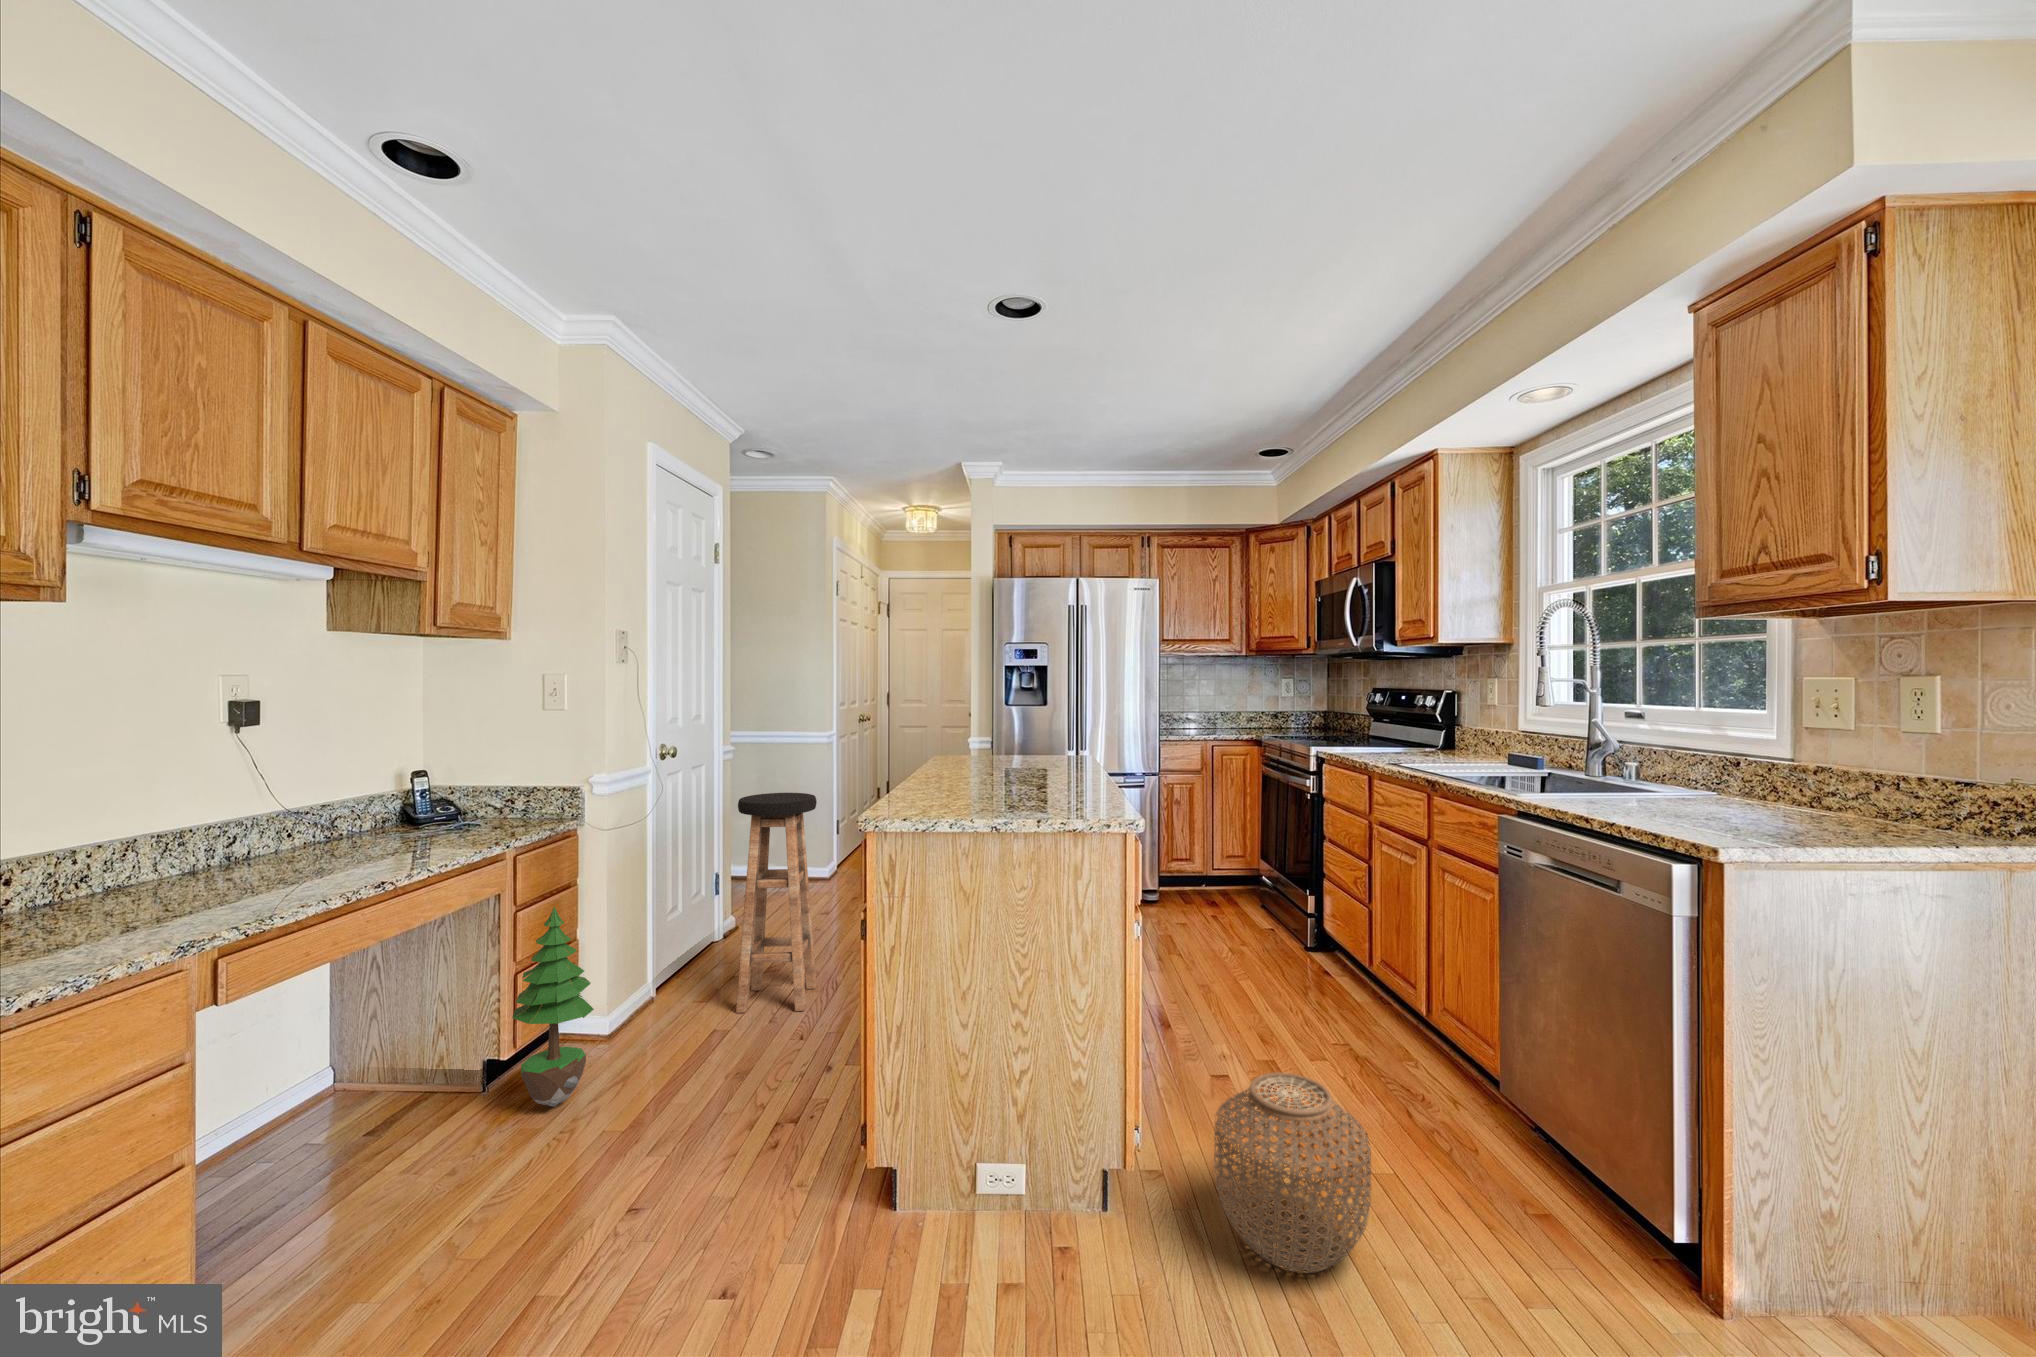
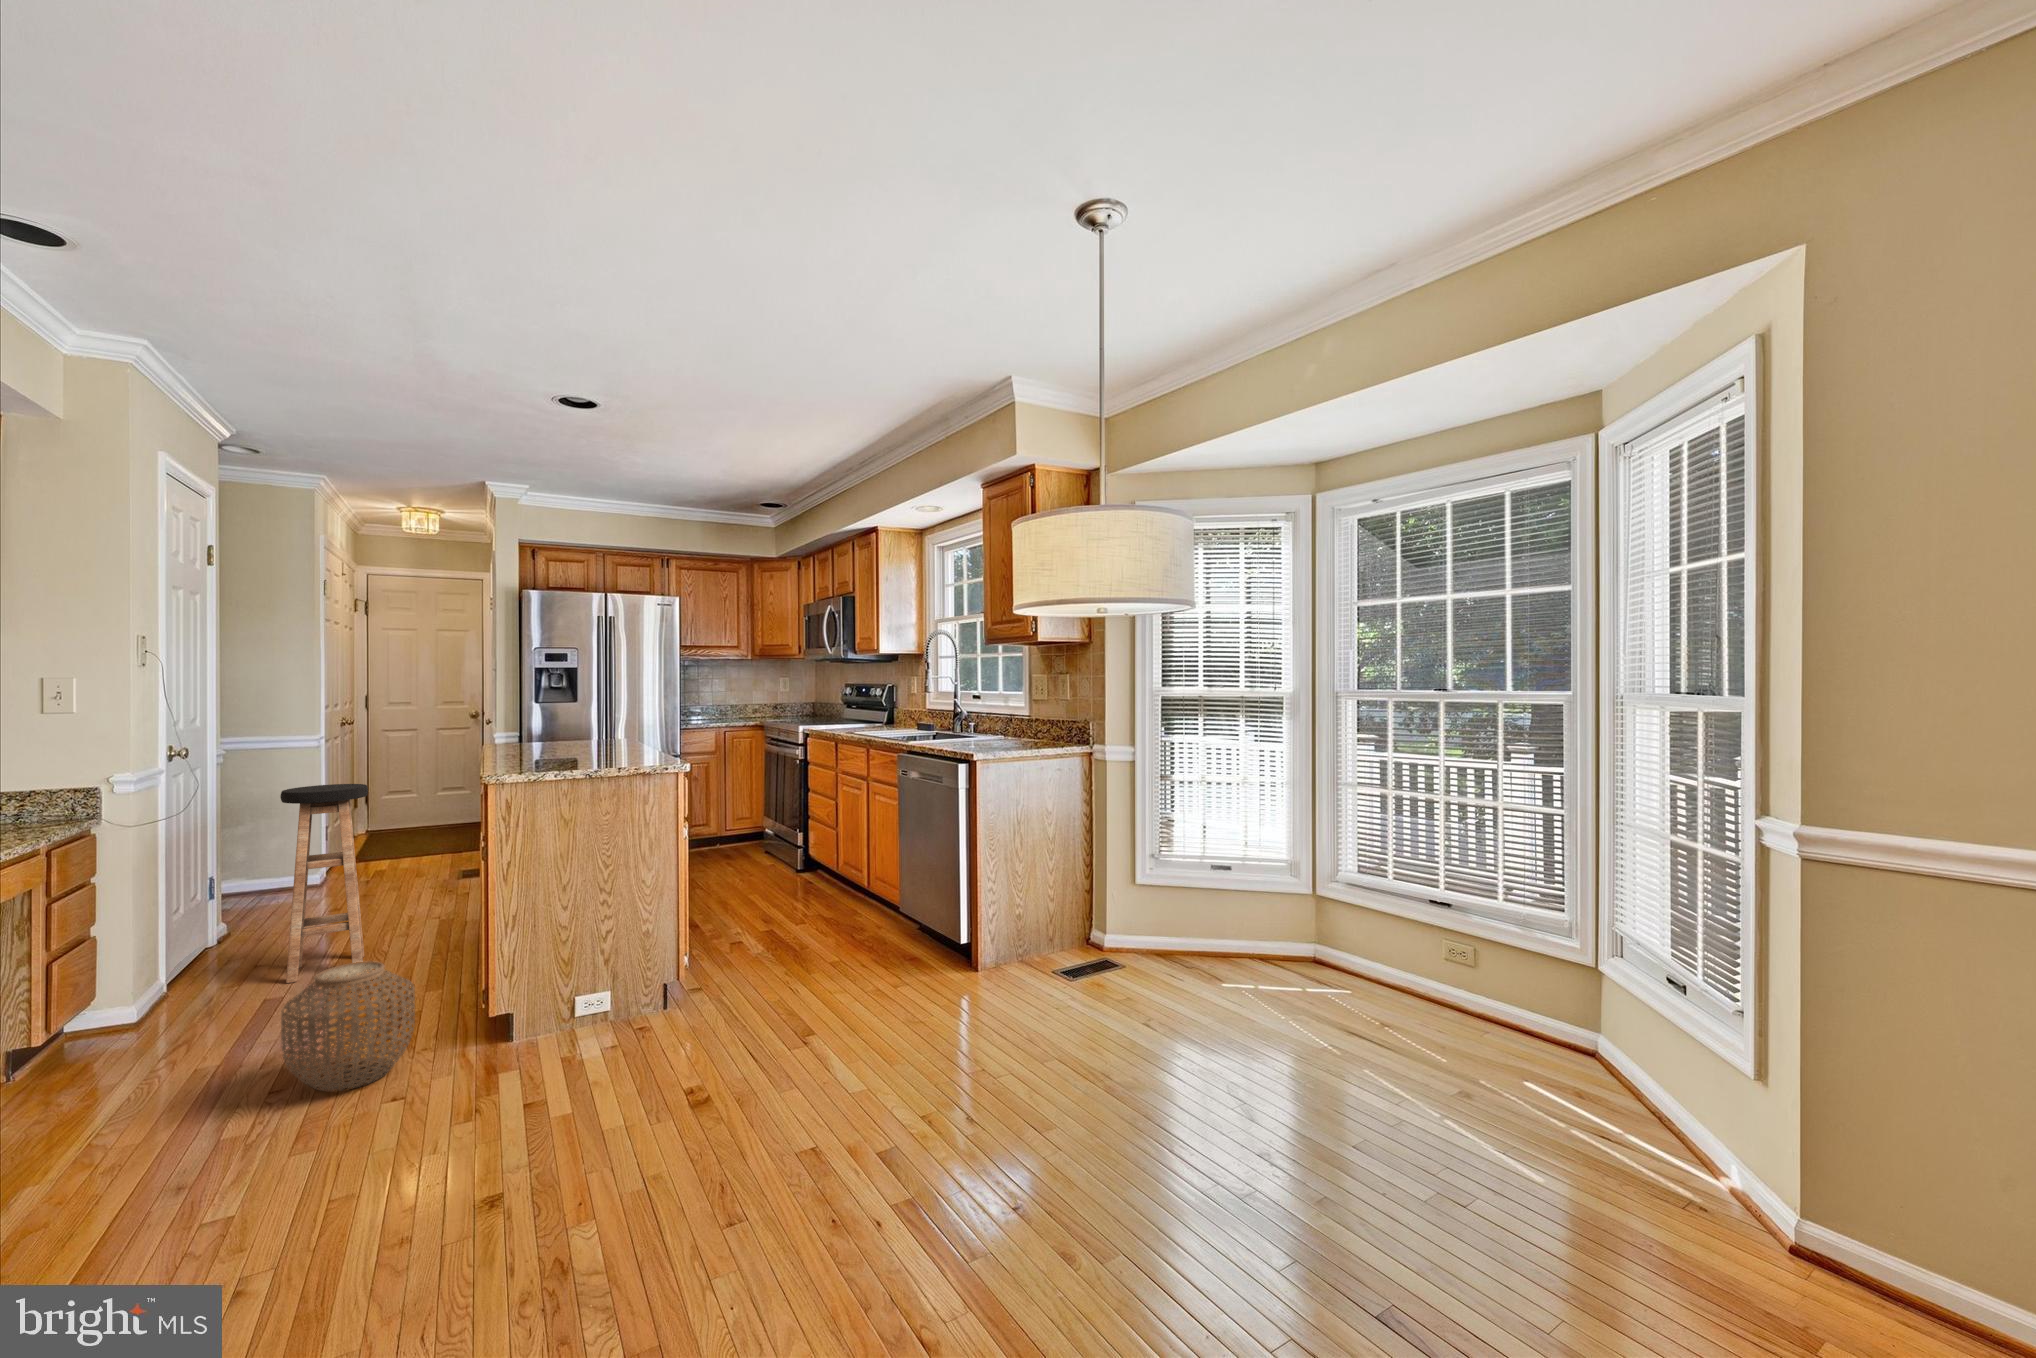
potted tree: present [512,907,594,1107] -> none [80,885,174,1063]
woven basket: present [1214,1073,1371,1273] -> present [281,961,415,1091]

